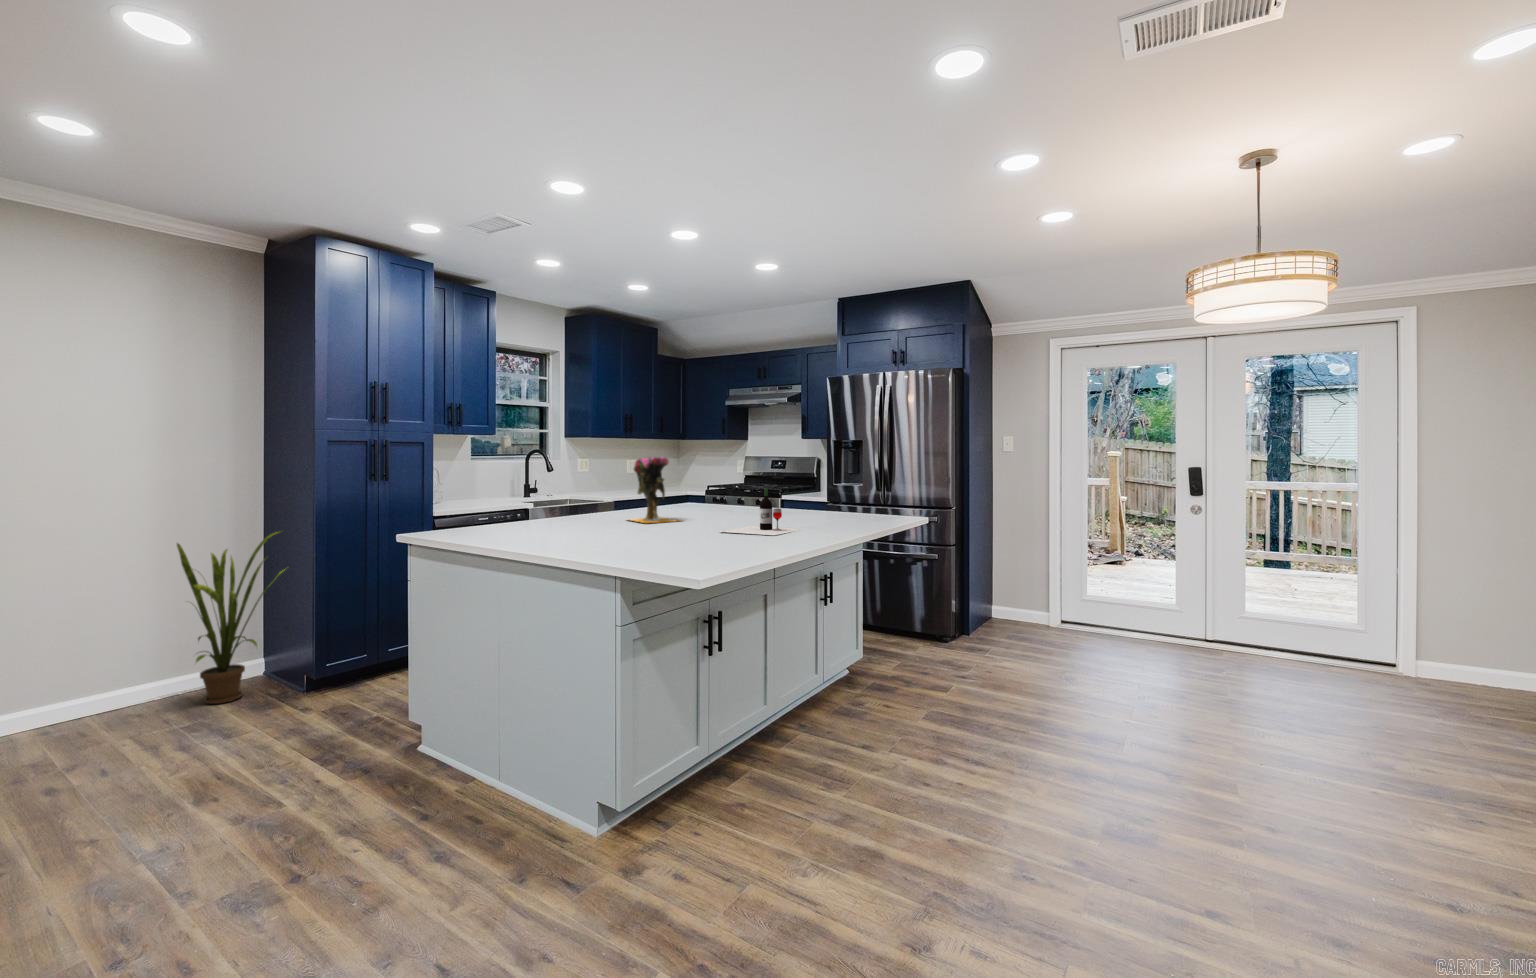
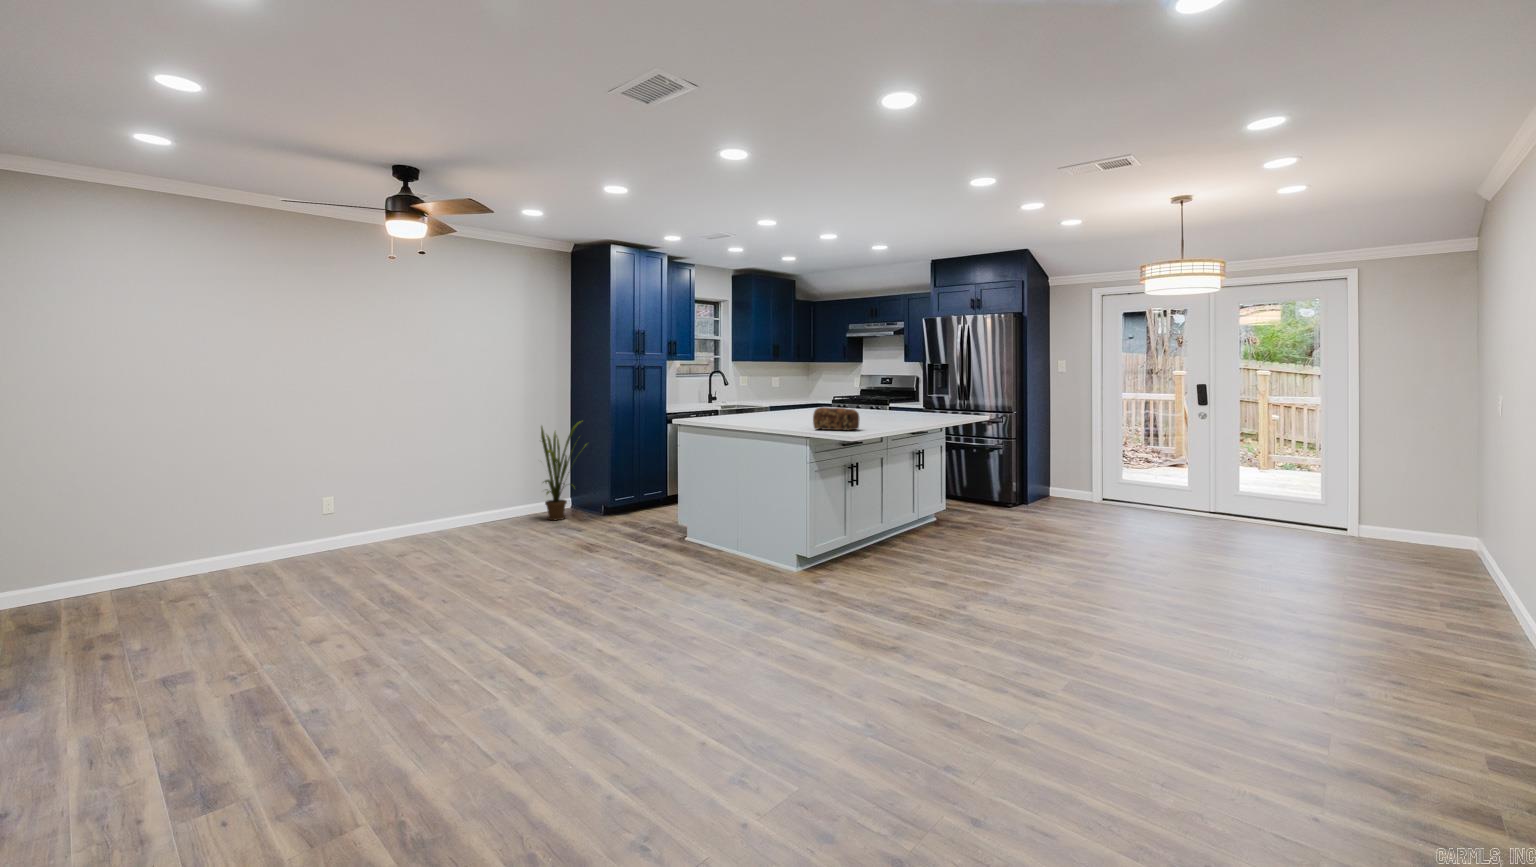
vase: present [630,457,676,523] -> none [790,376,829,418]
wine bottle: present [720,489,799,535] -> none [854,396,908,423]
bread loaf: none [630,514,717,559] -> present [813,407,859,430]

